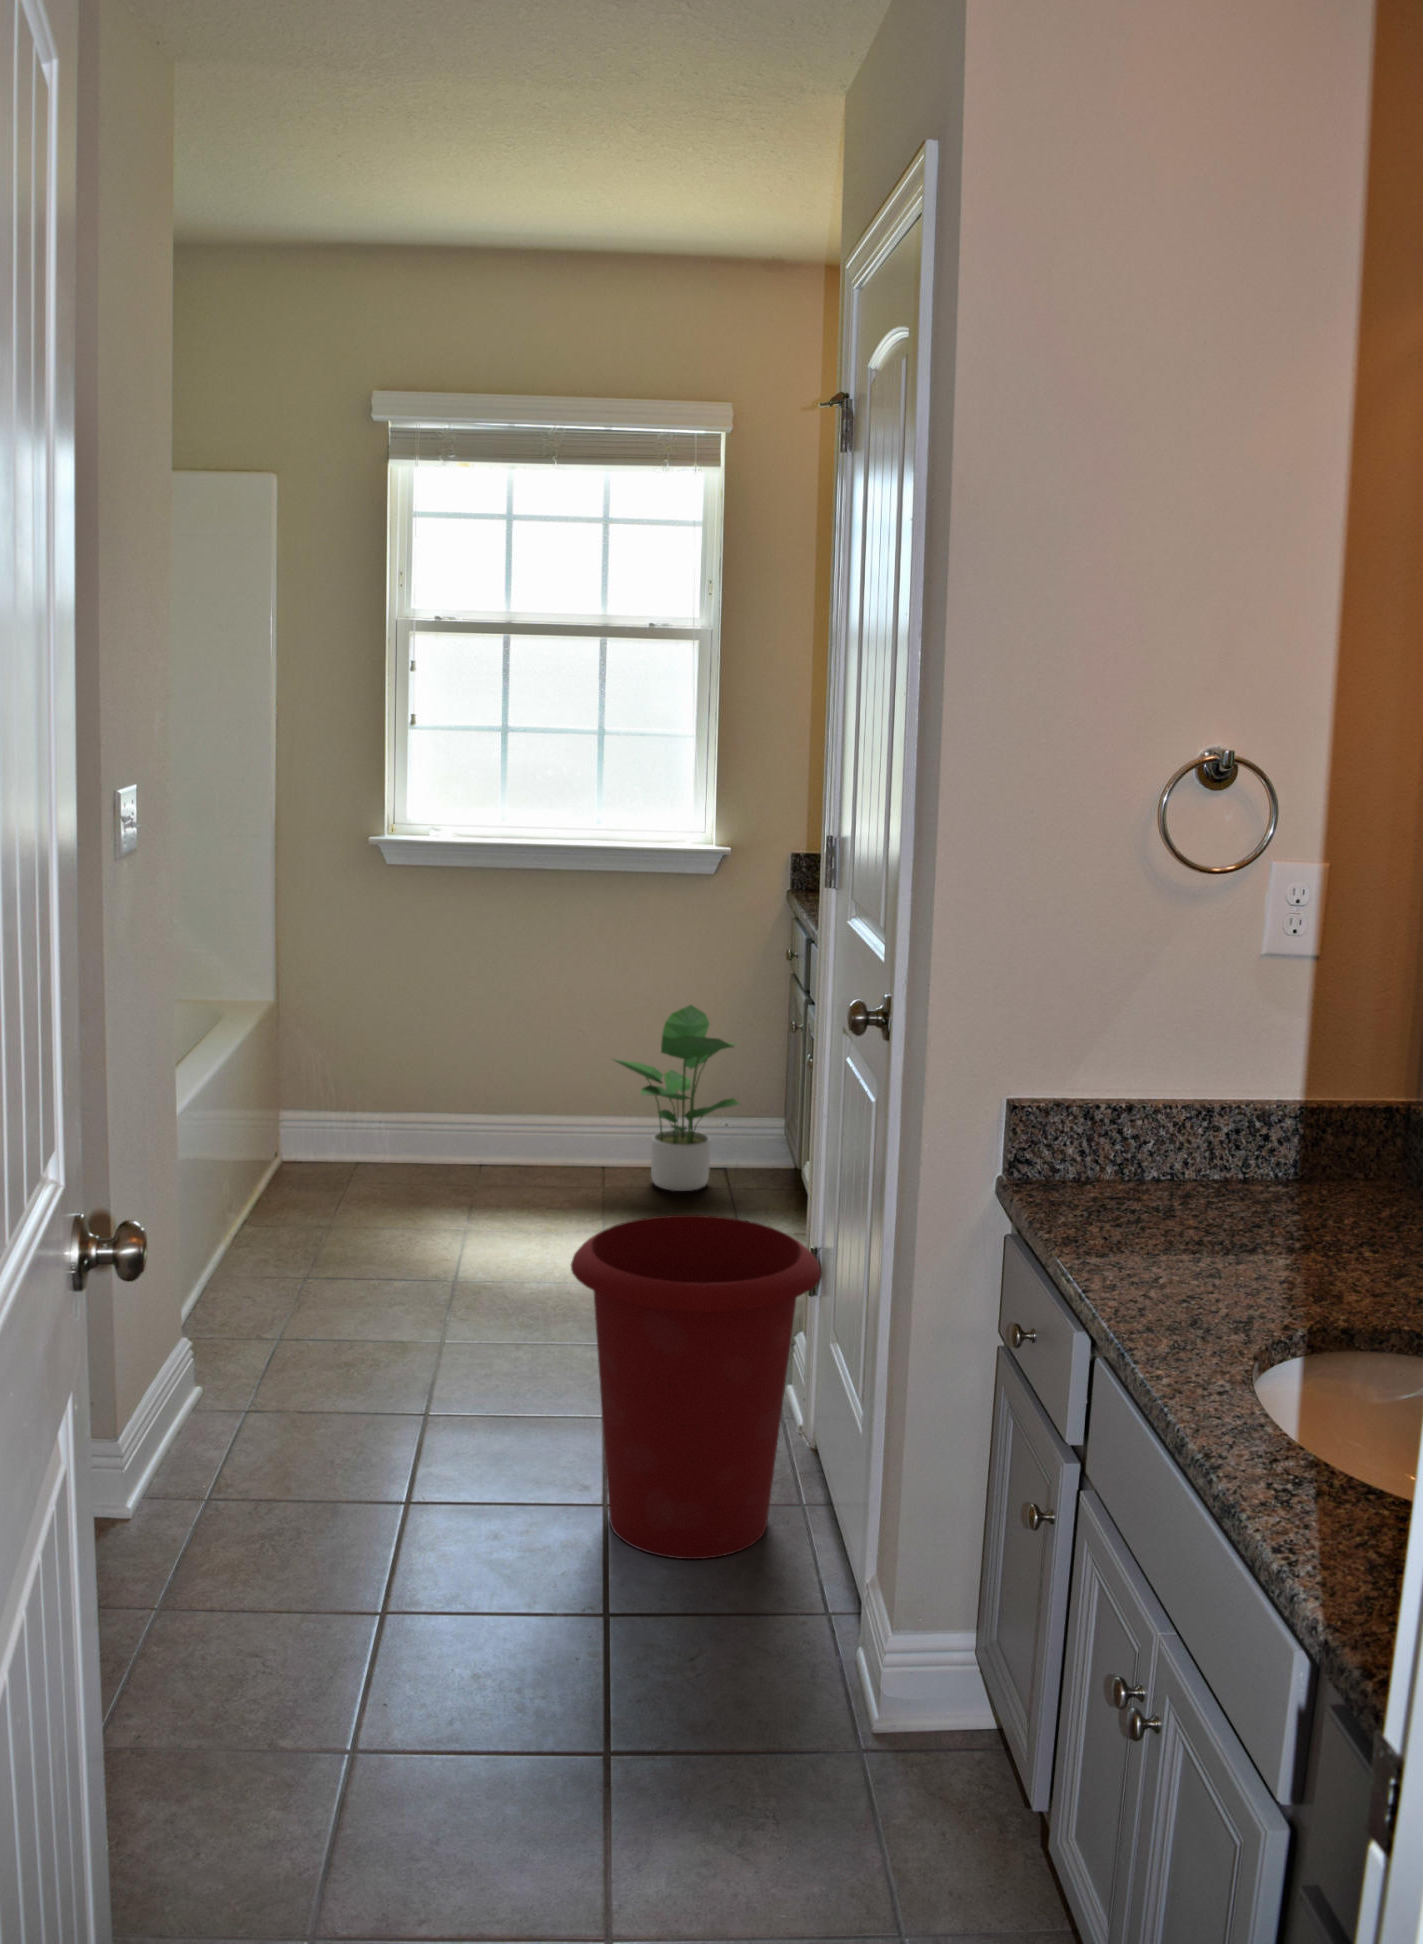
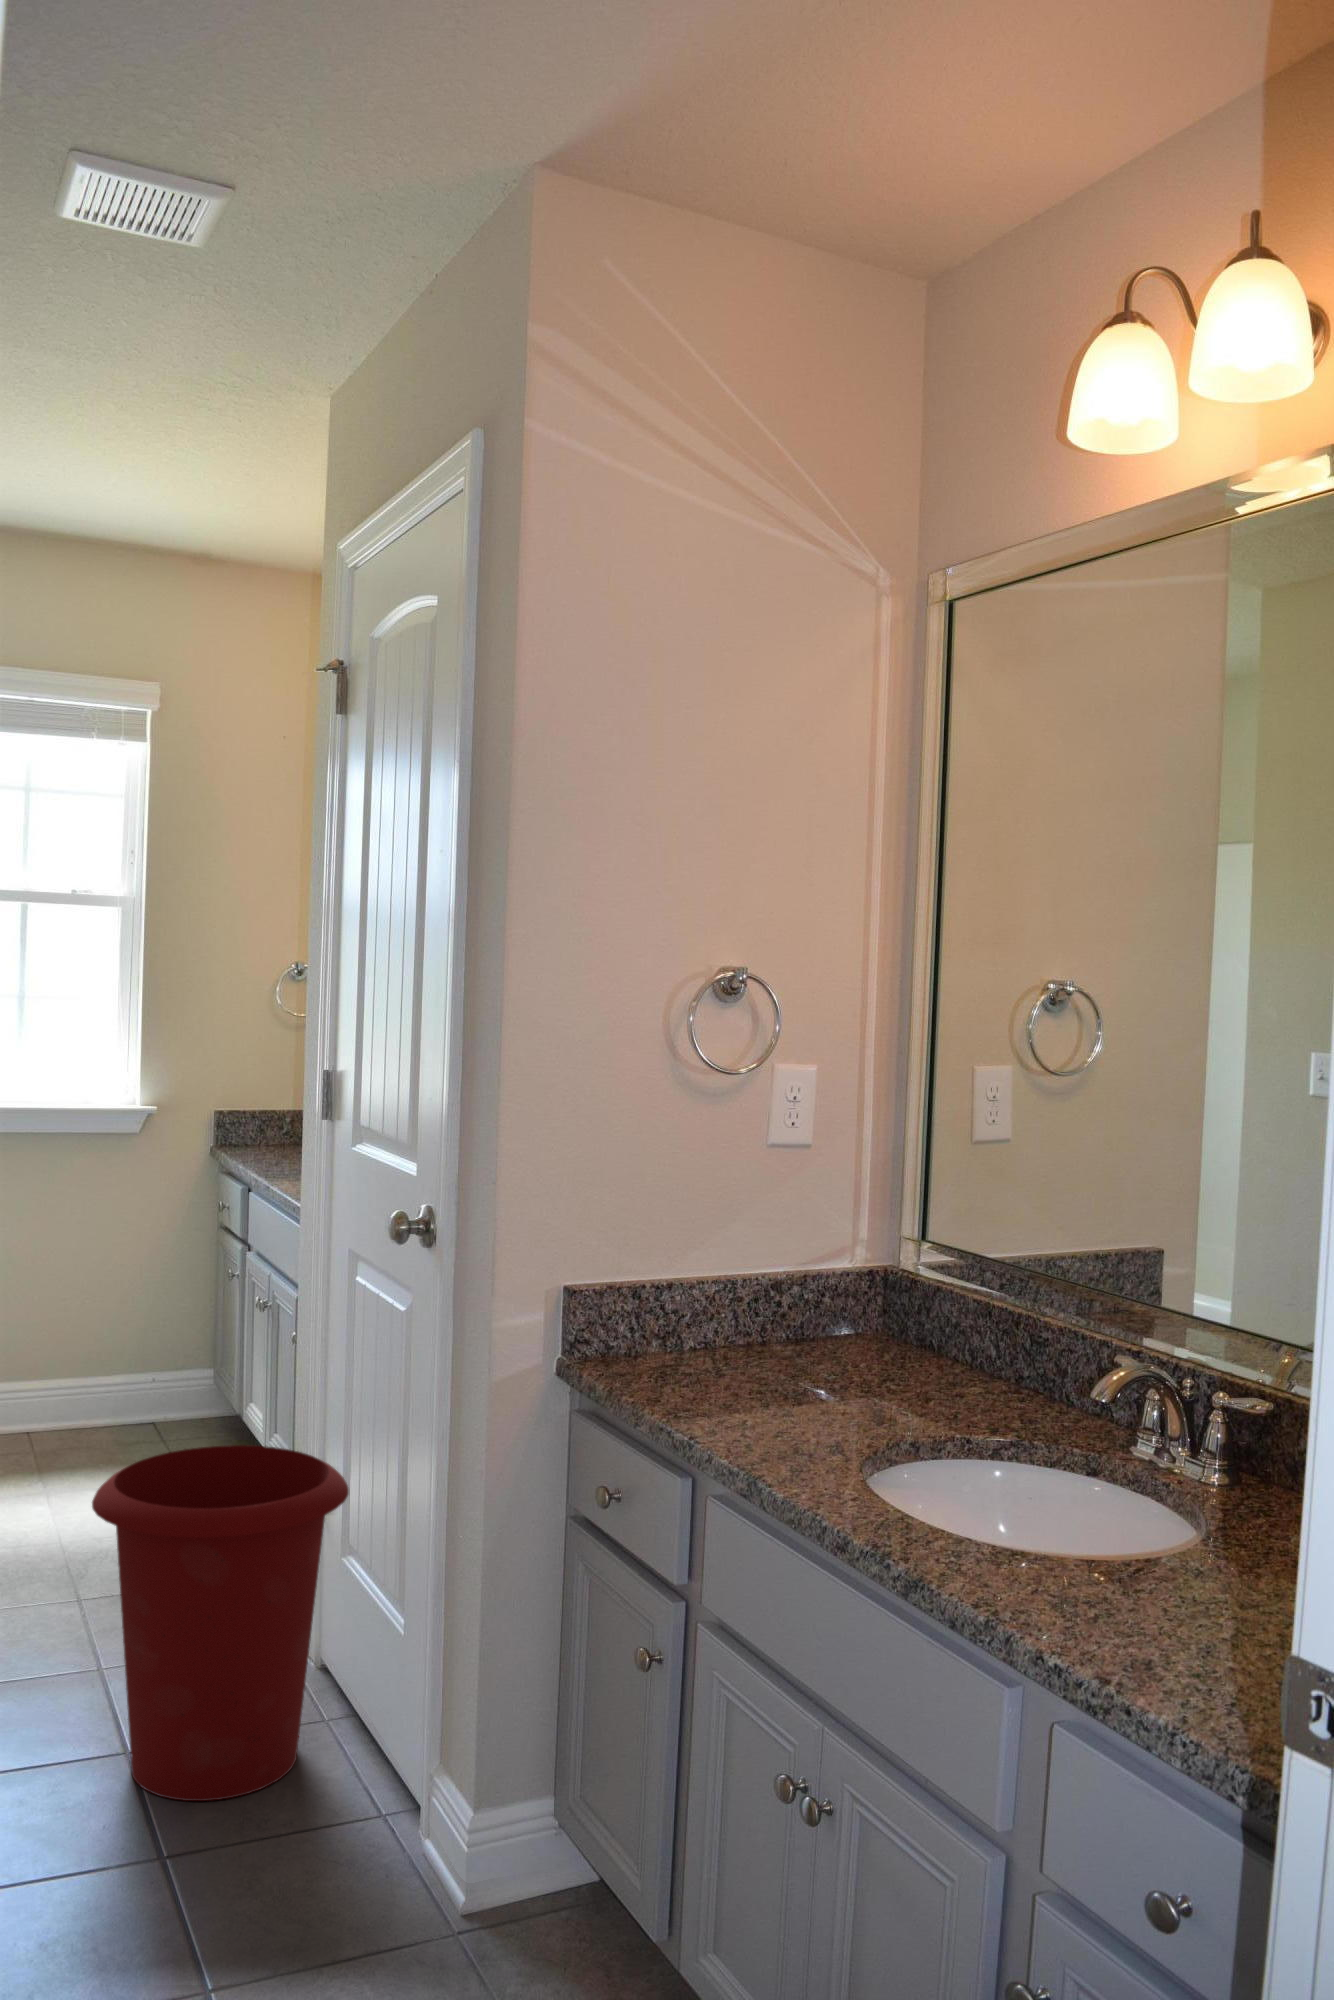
potted plant: present [615,1005,739,1191] -> none [36,1260,175,1449]

